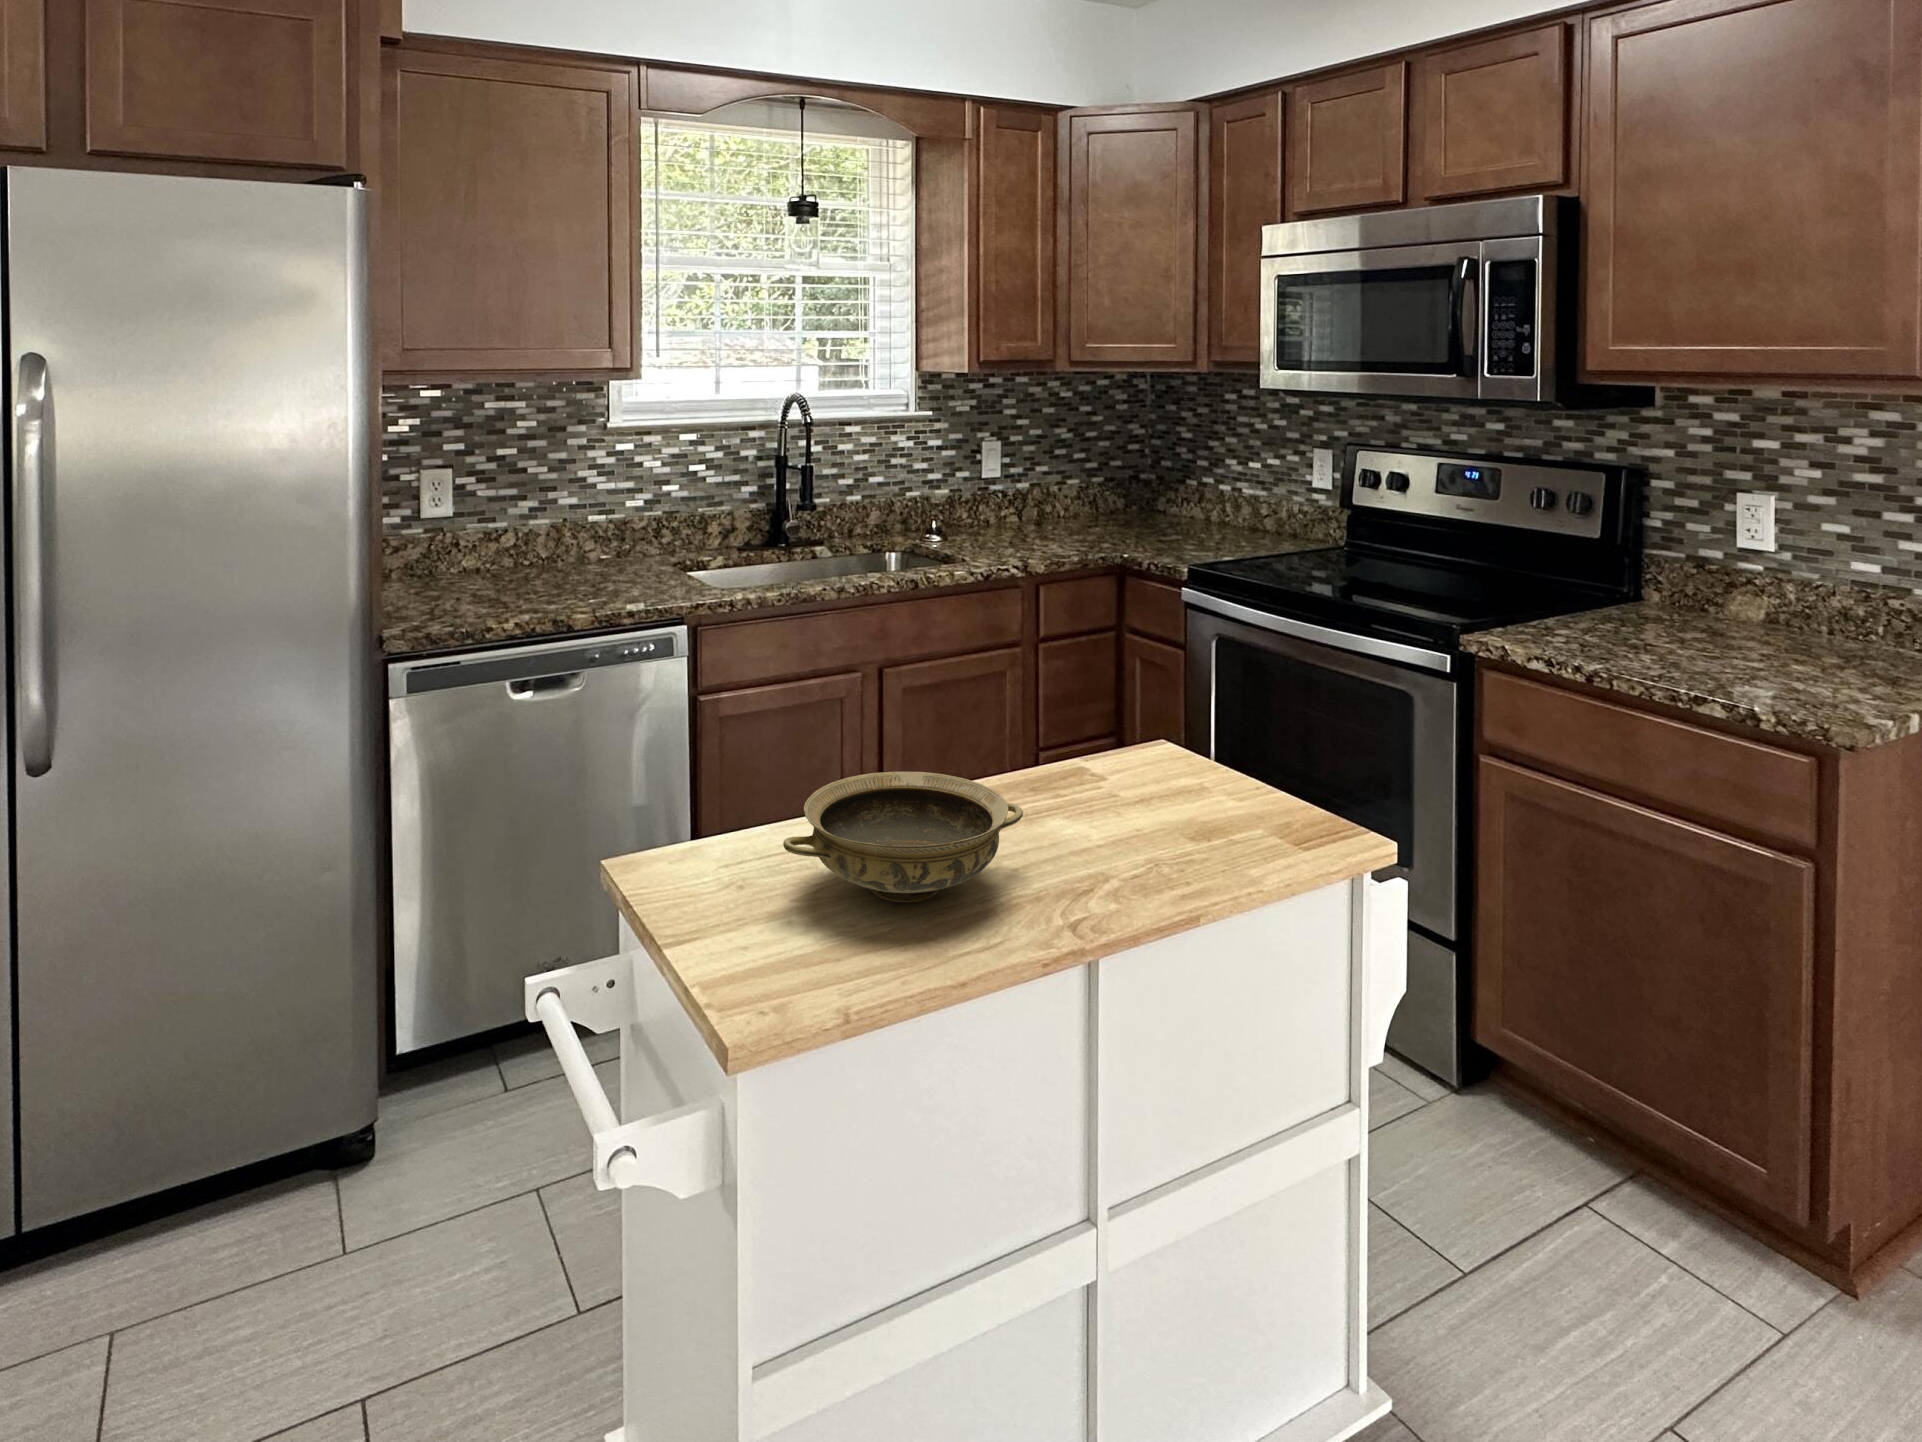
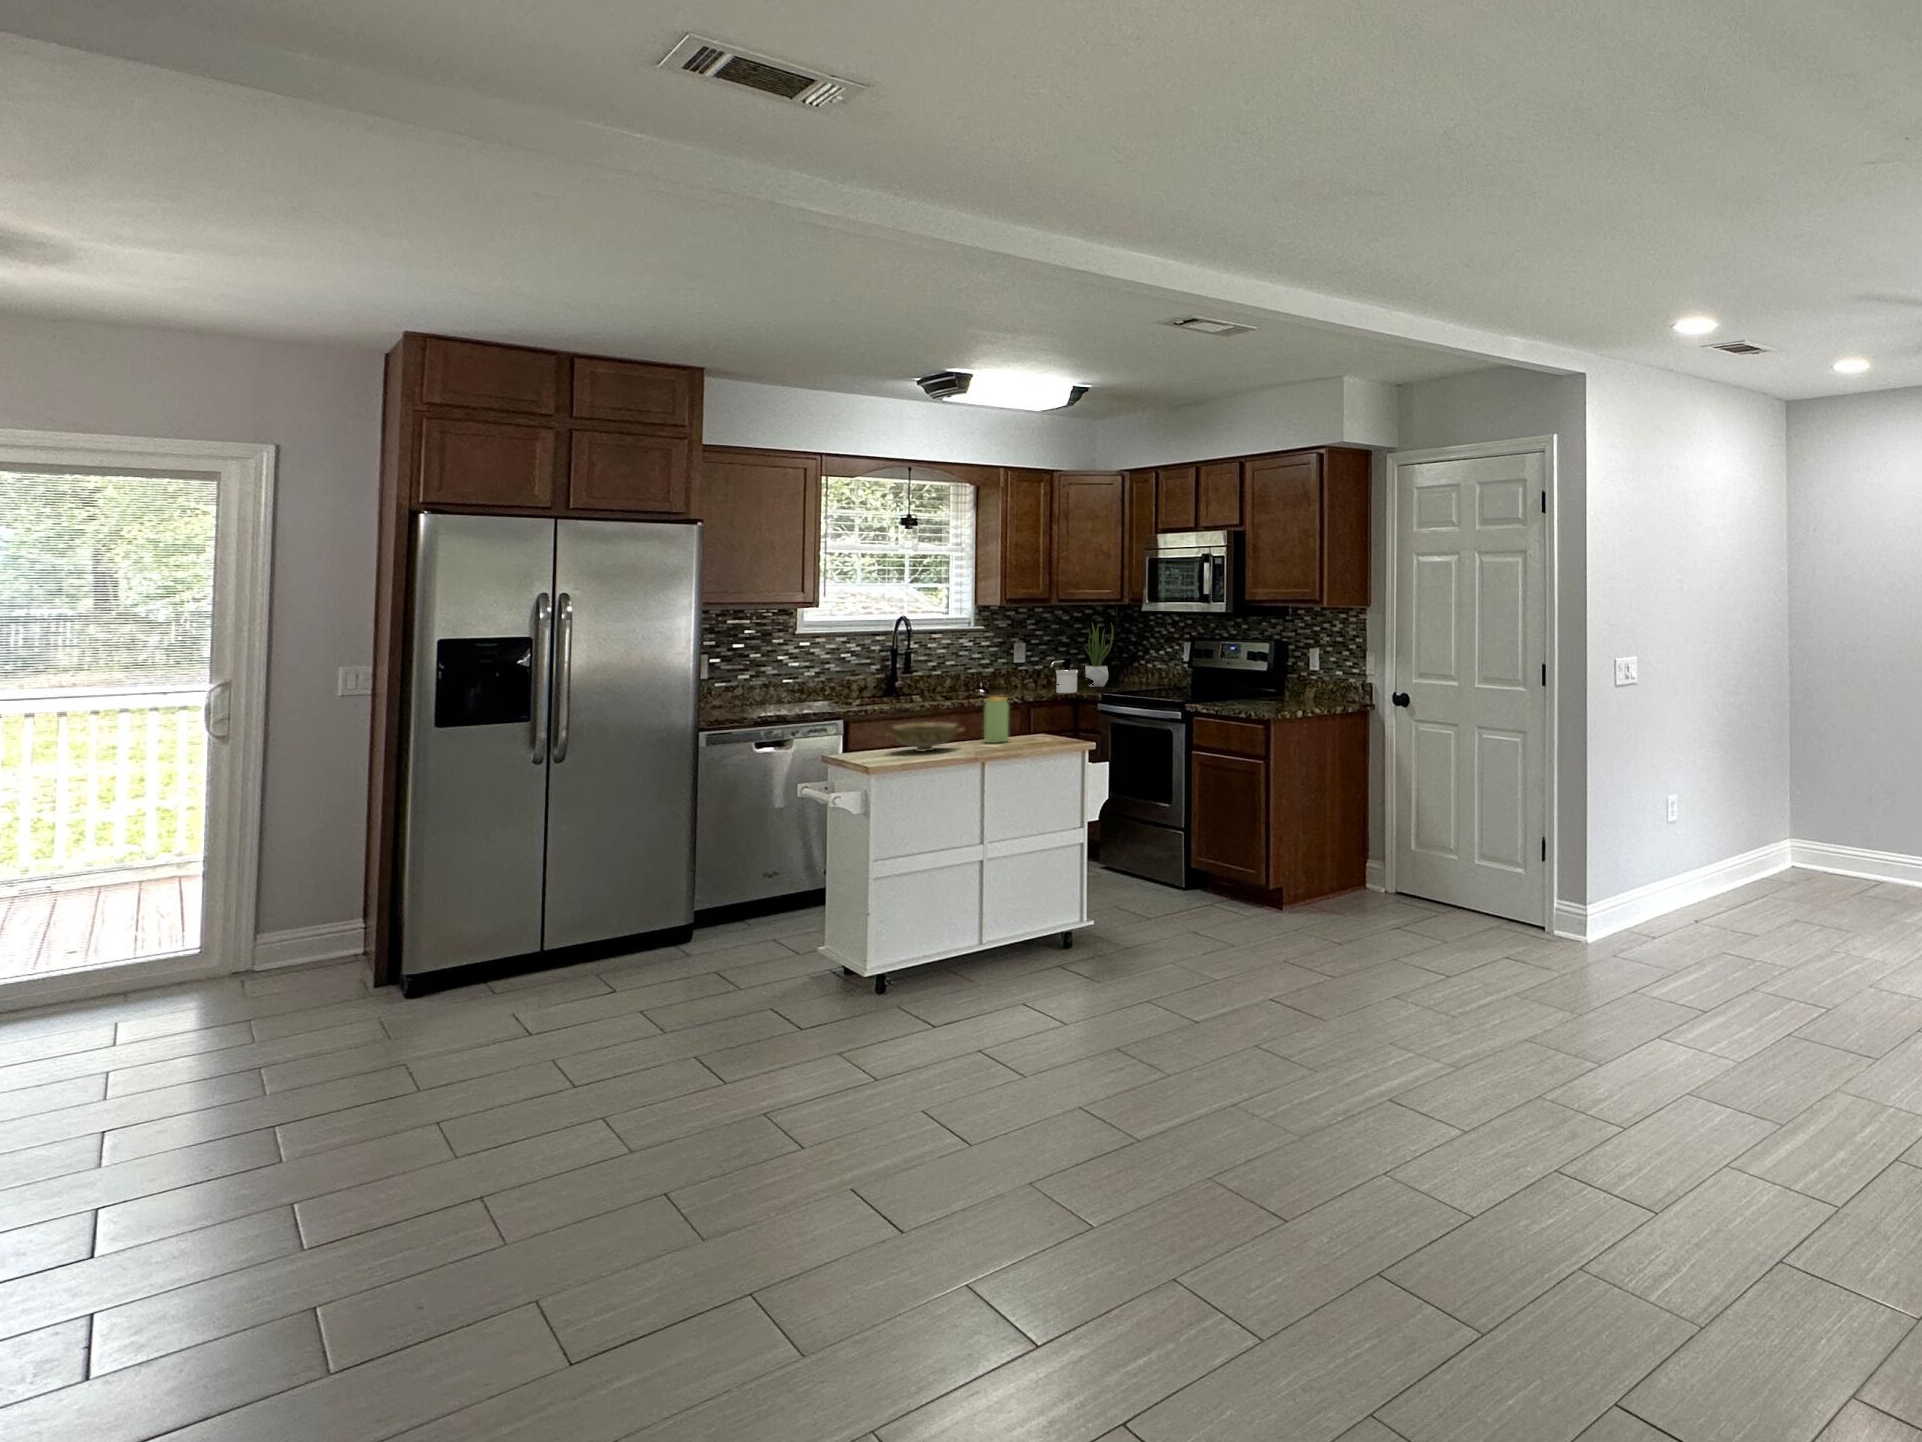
potted plant: none [1106,403,1159,526] -> present [1085,624,1114,687]
soap dispenser: none [1062,476,1110,546] -> present [1050,658,1078,693]
jar: none [1062,679,1133,834] -> present [984,697,1009,743]

